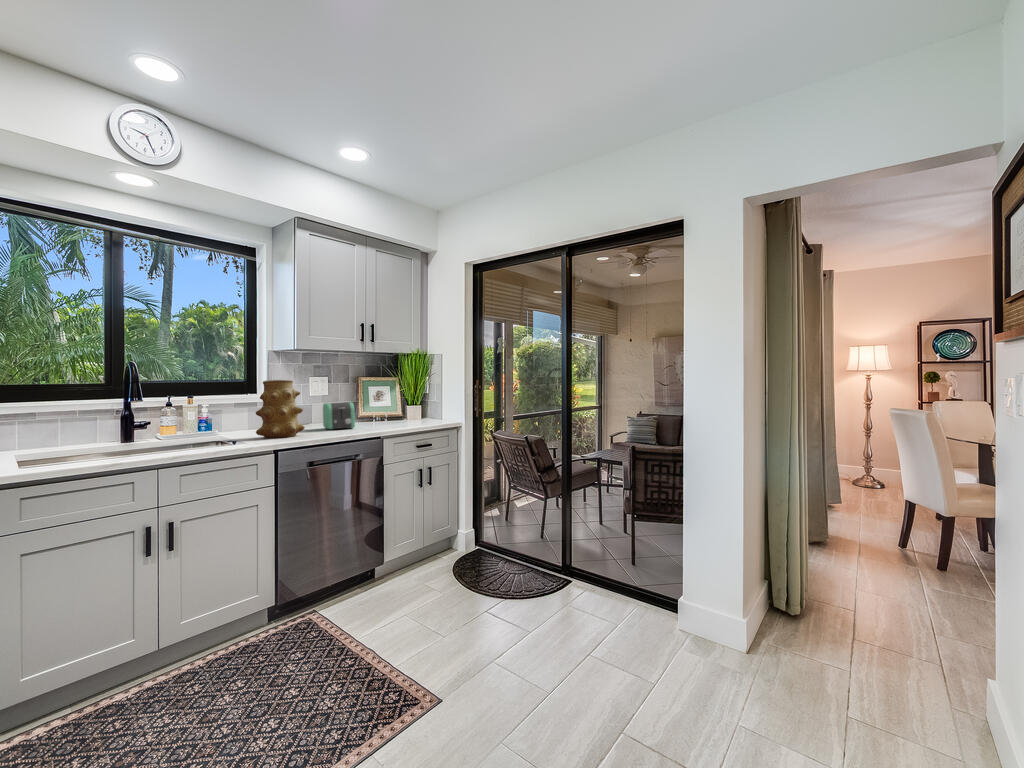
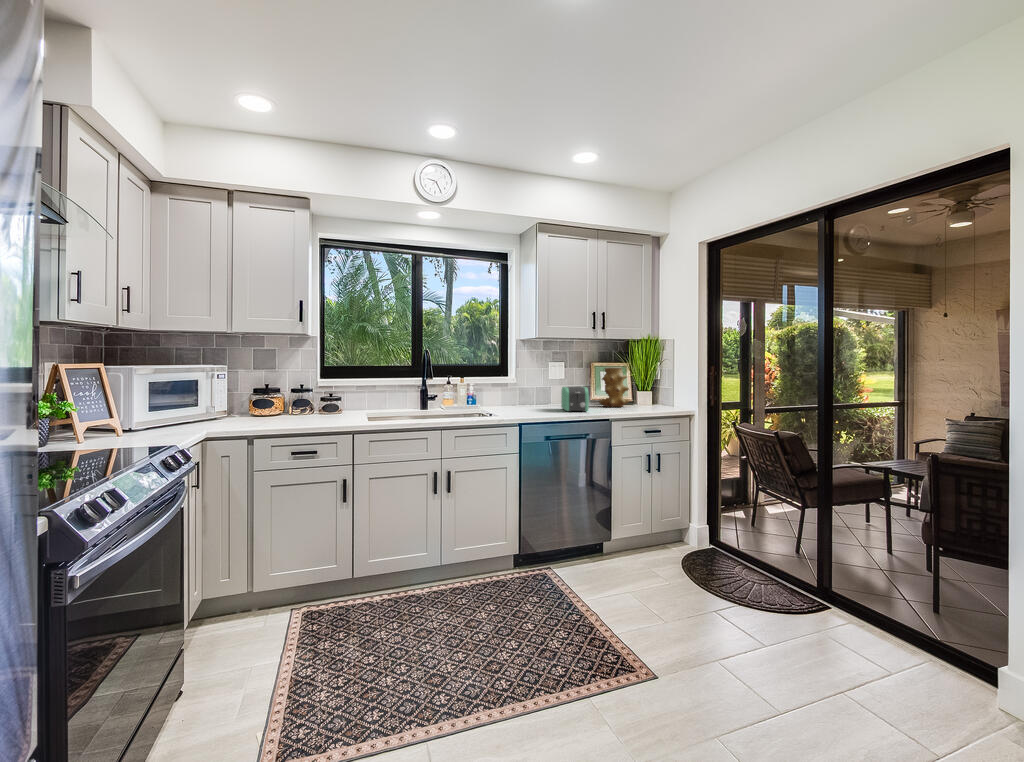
vase: present [256,380,305,438] -> present [599,367,629,407]

